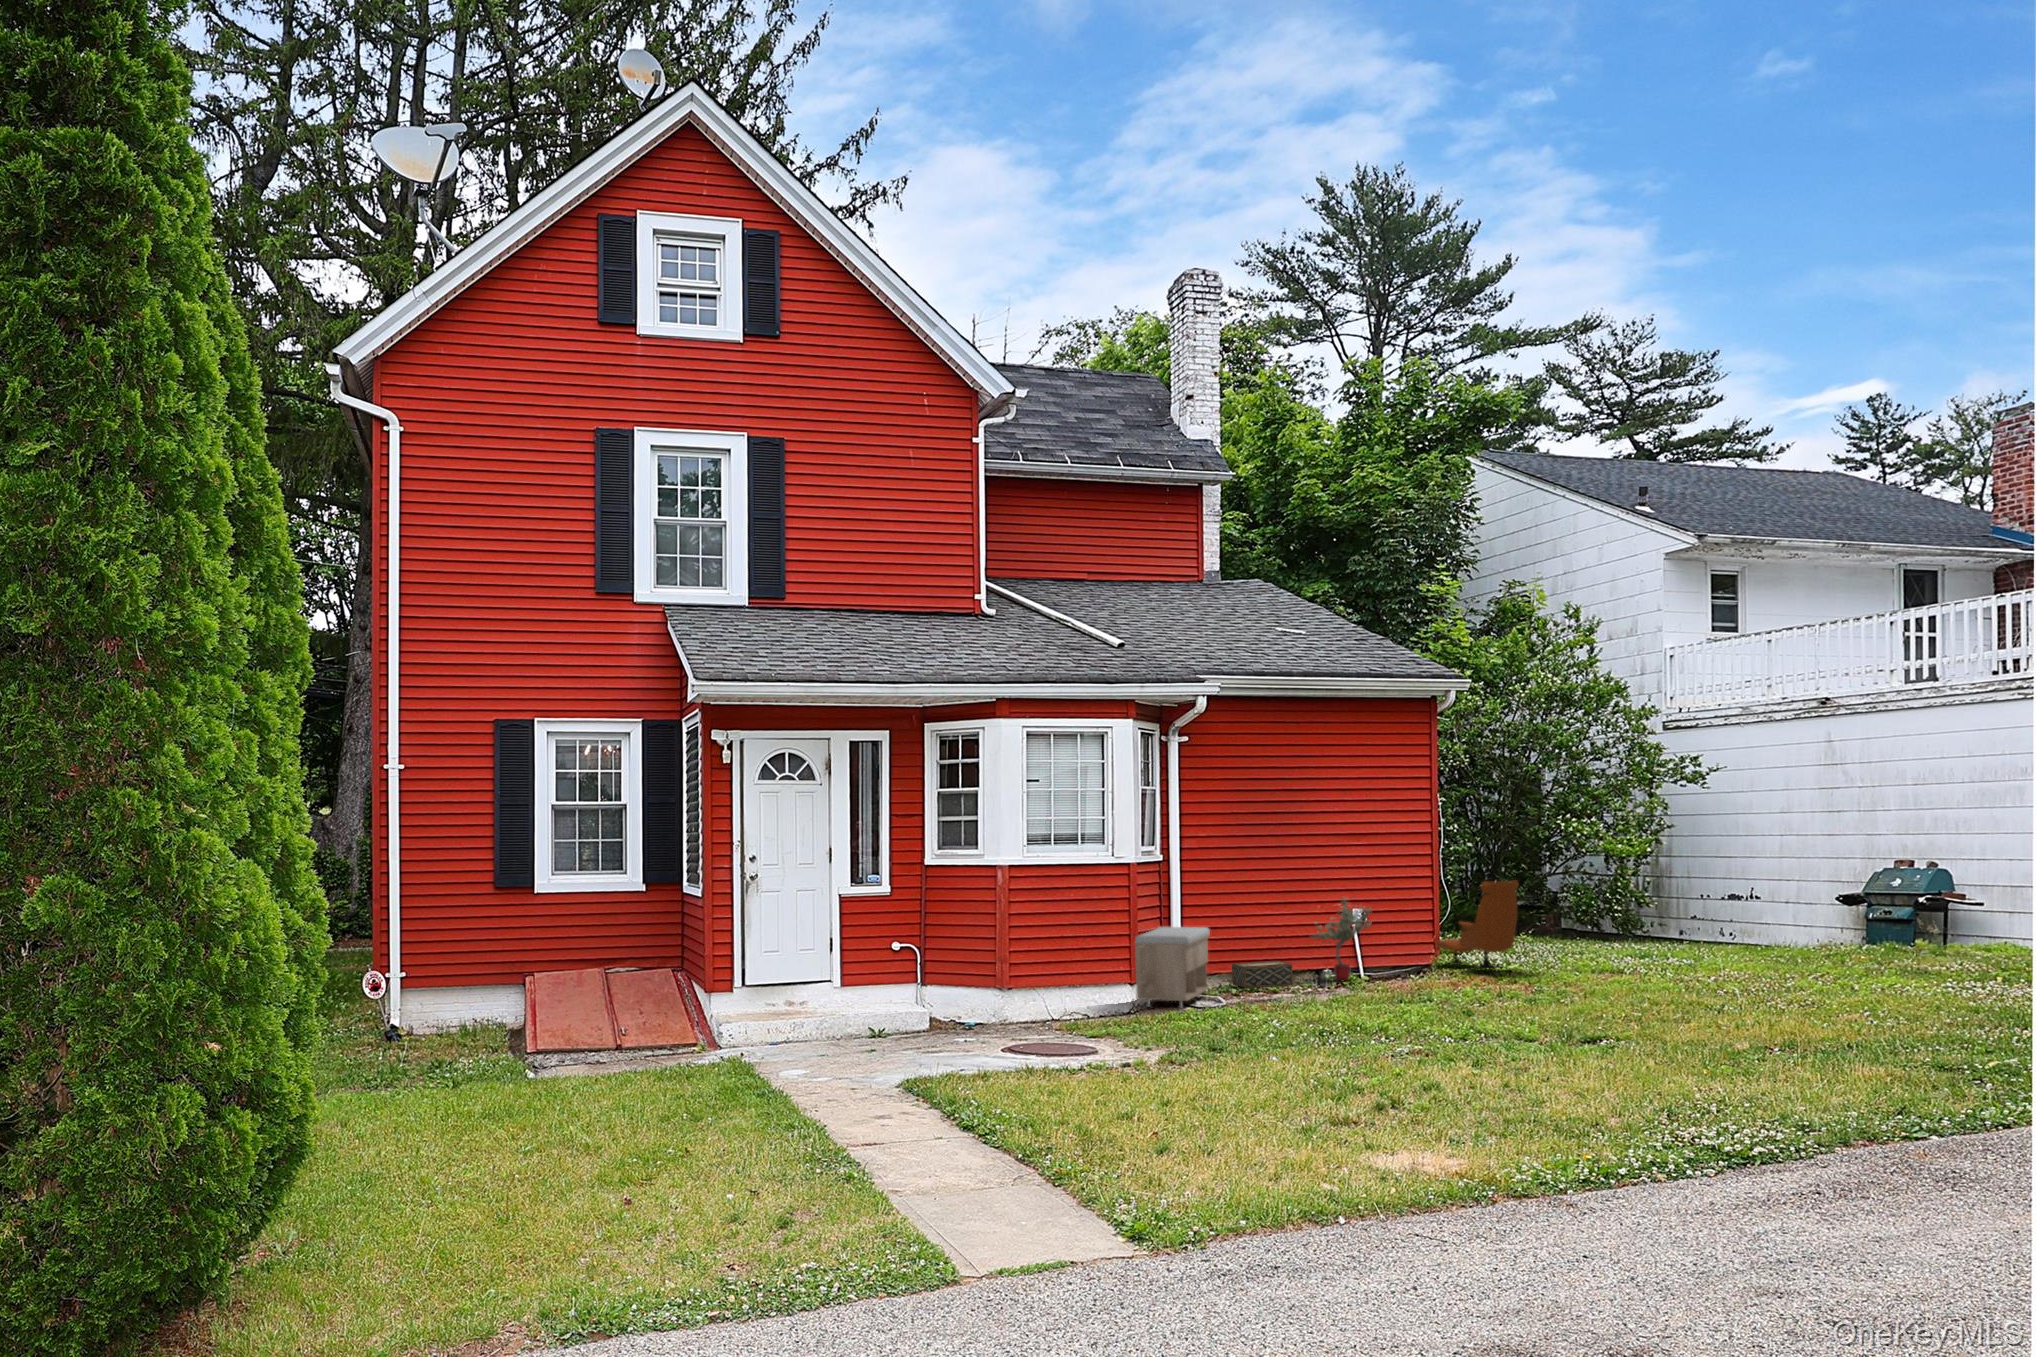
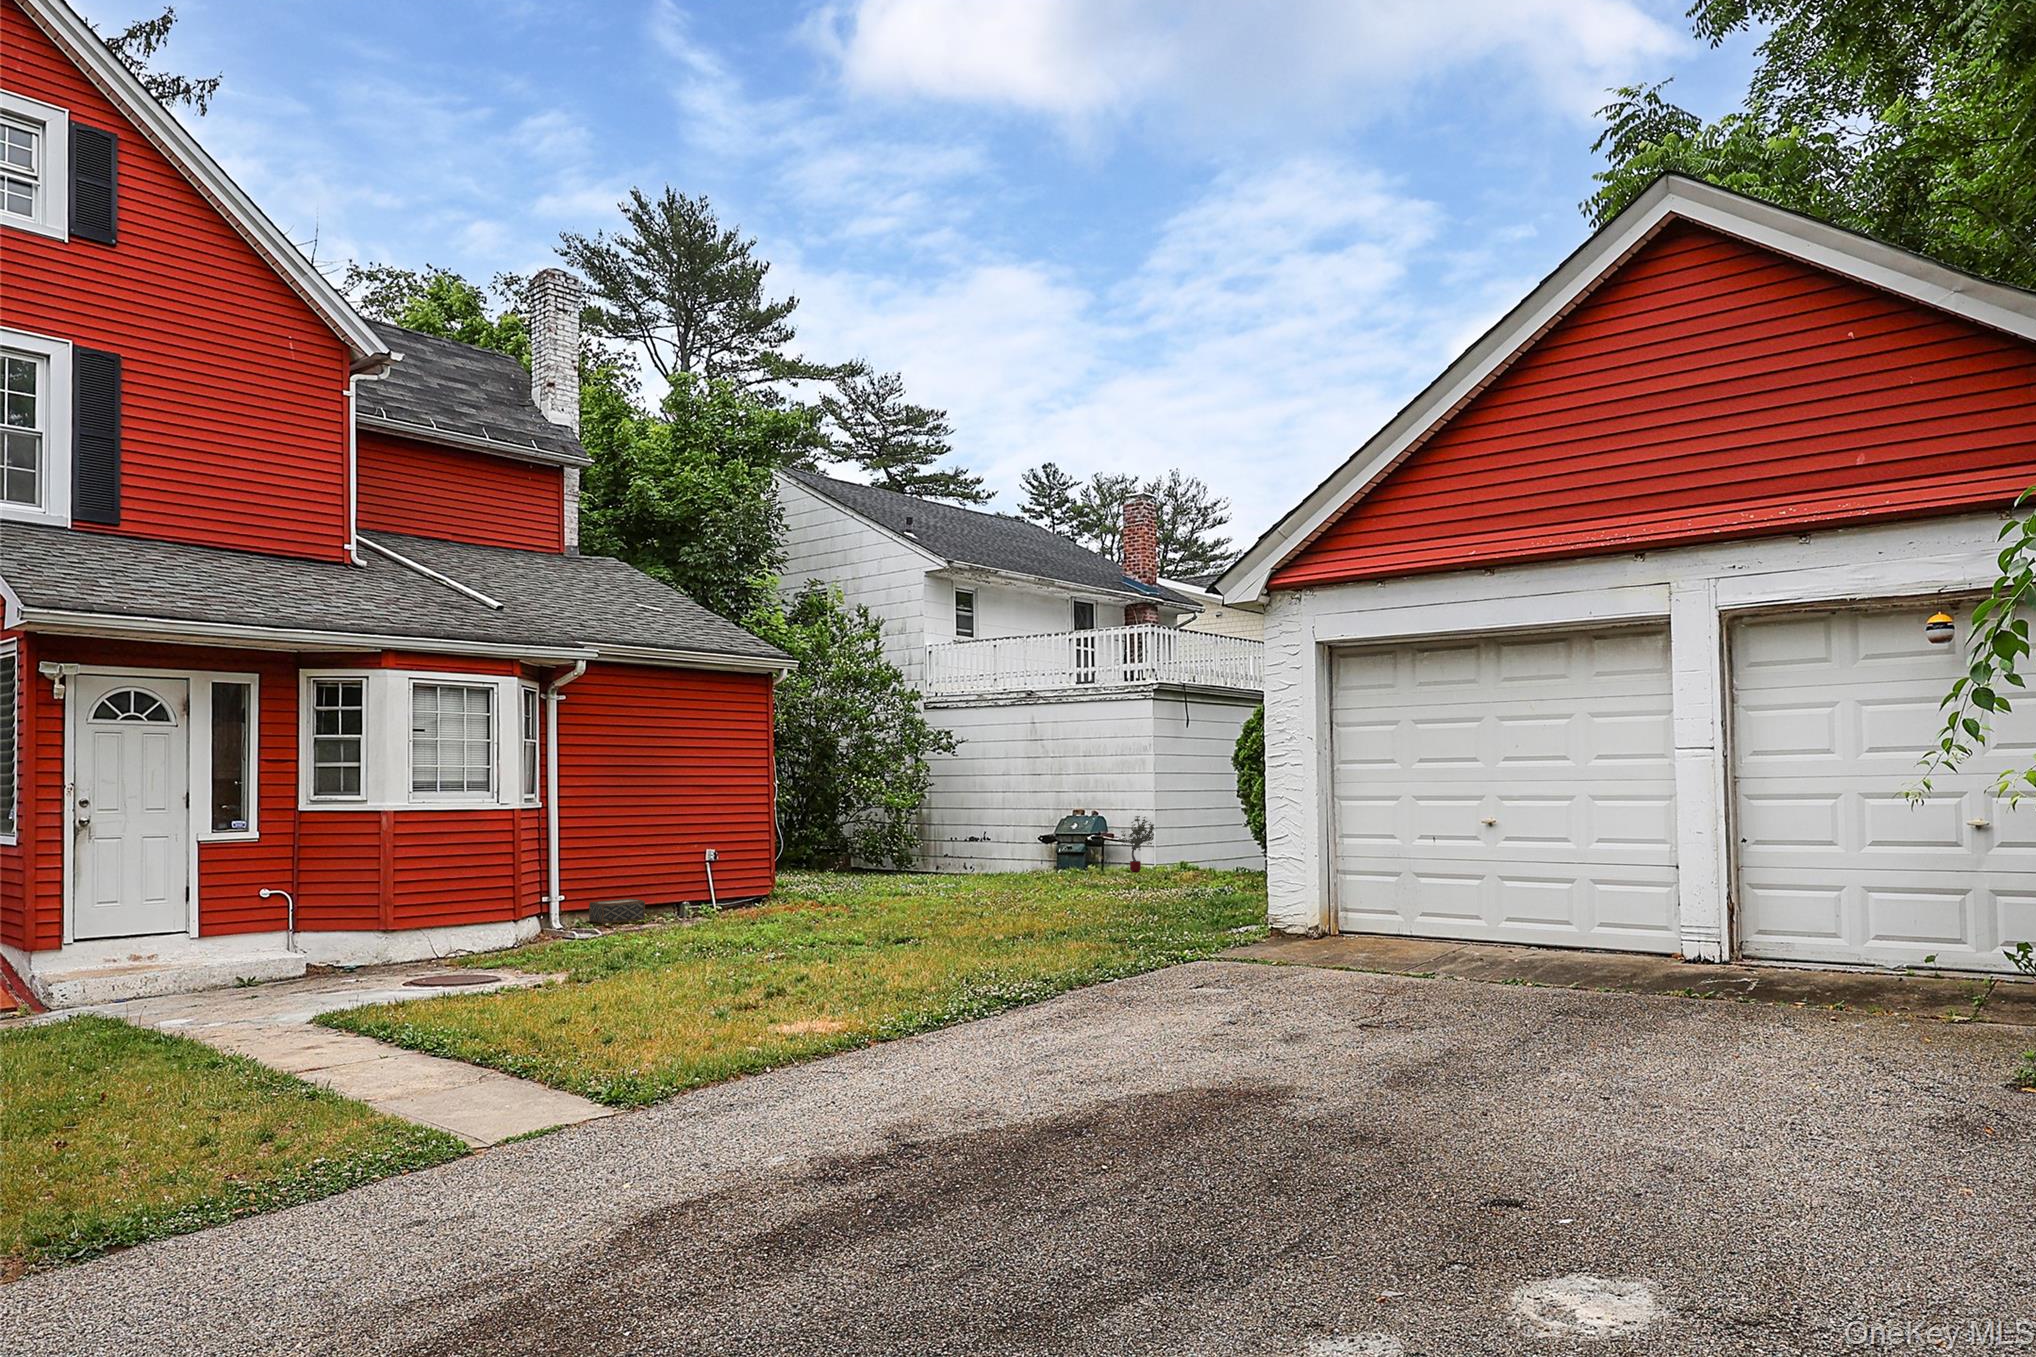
lounge chair: present [1437,880,1518,974] -> none [762,826,836,906]
potted tree: present [1311,898,1372,981] -> present [1118,816,1154,872]
storage bench: present [1135,927,1210,1008] -> none [509,868,576,941]

